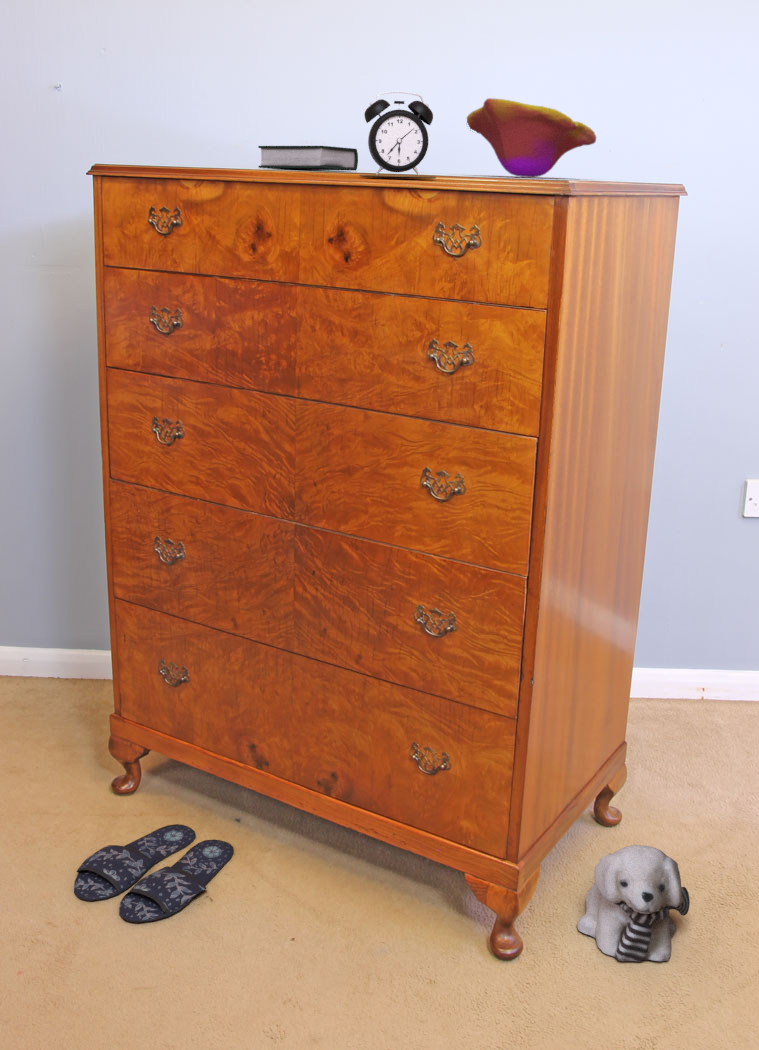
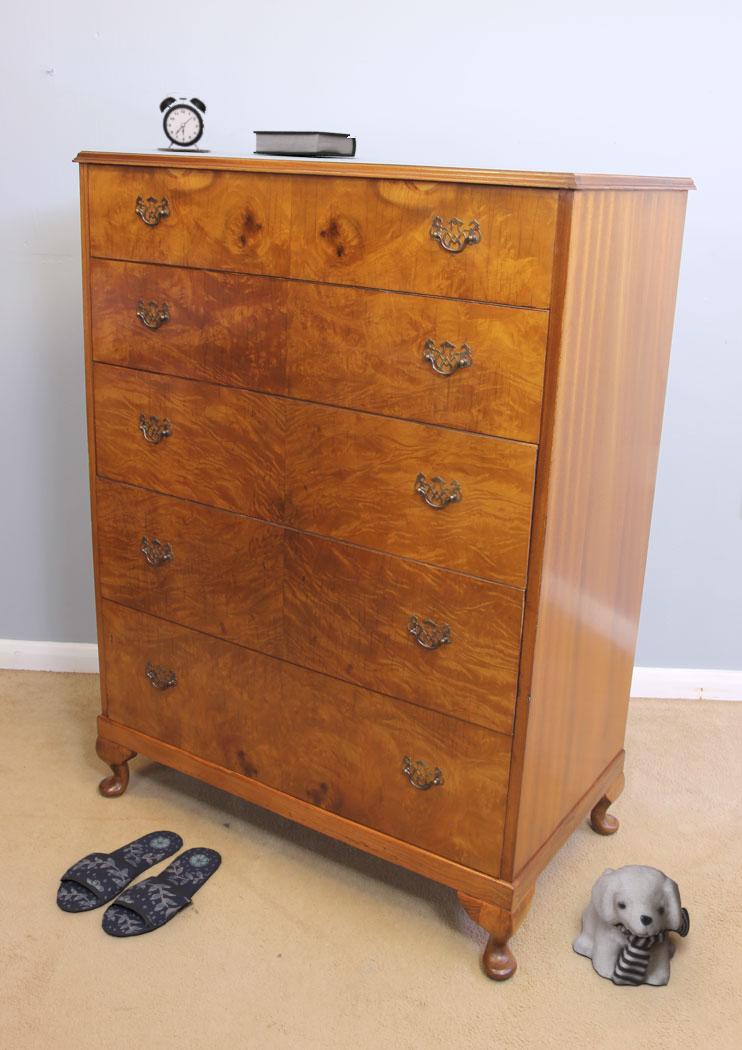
alarm clock: present [359,92,436,179] -> present [158,92,210,152]
decorative bowl: present [467,99,596,177] -> none [469,83,604,164]

